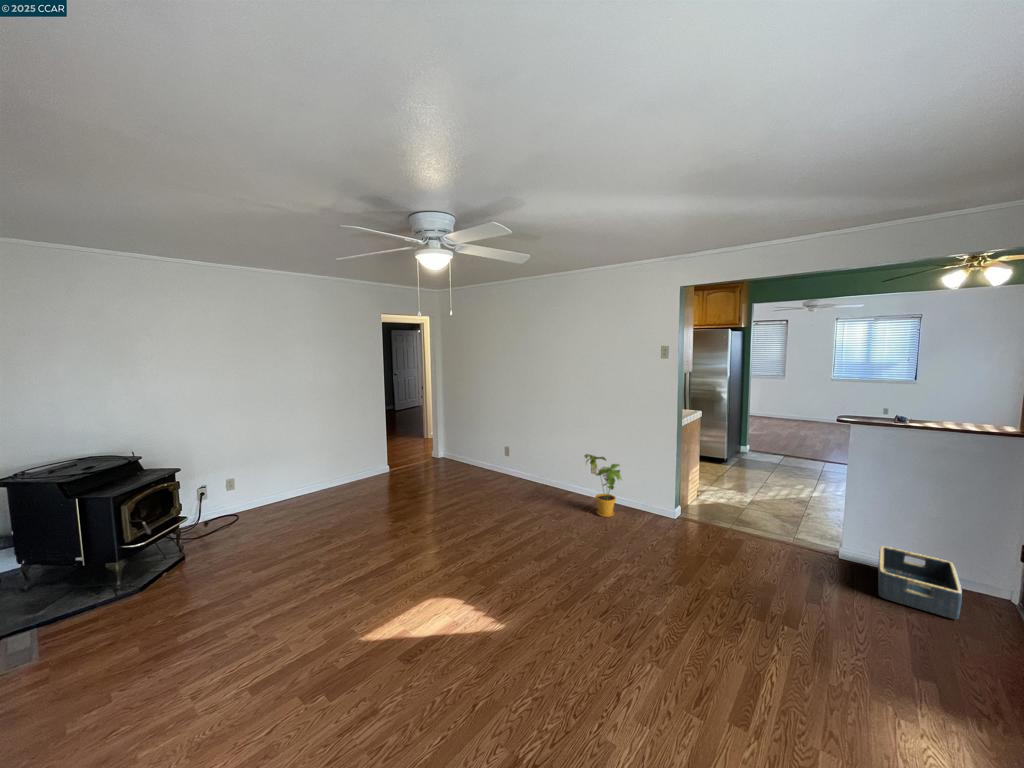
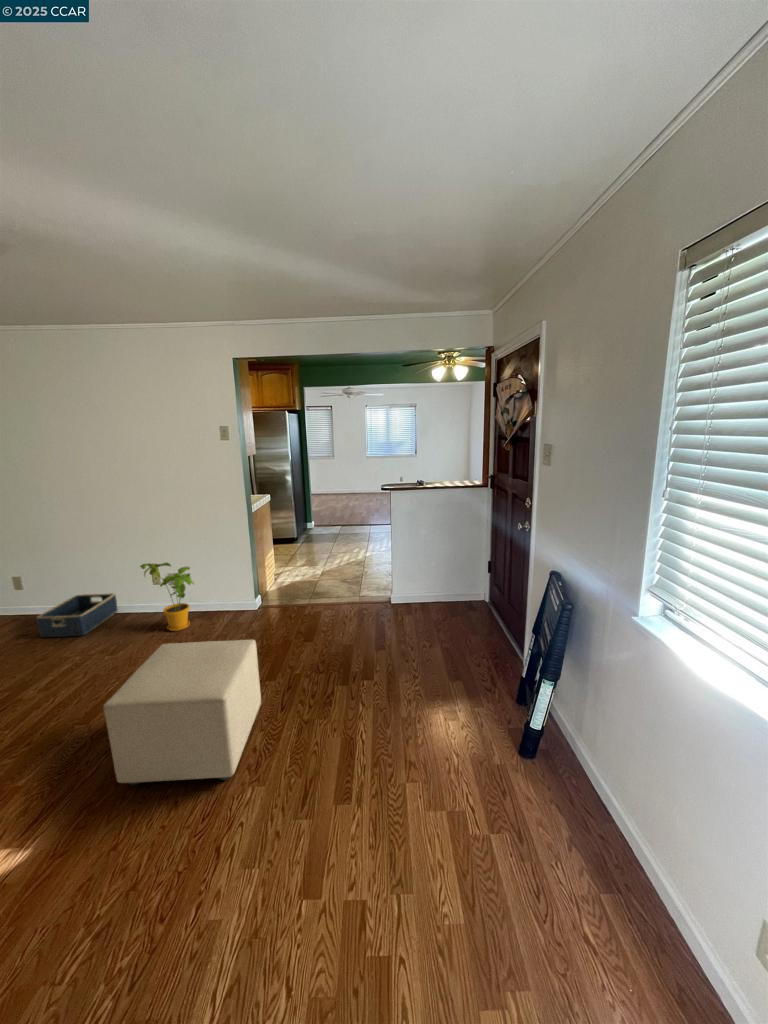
ottoman: none [555,519,671,648] -> present [104,640,261,786]
basket: present [878,546,962,619] -> present [36,593,117,637]

